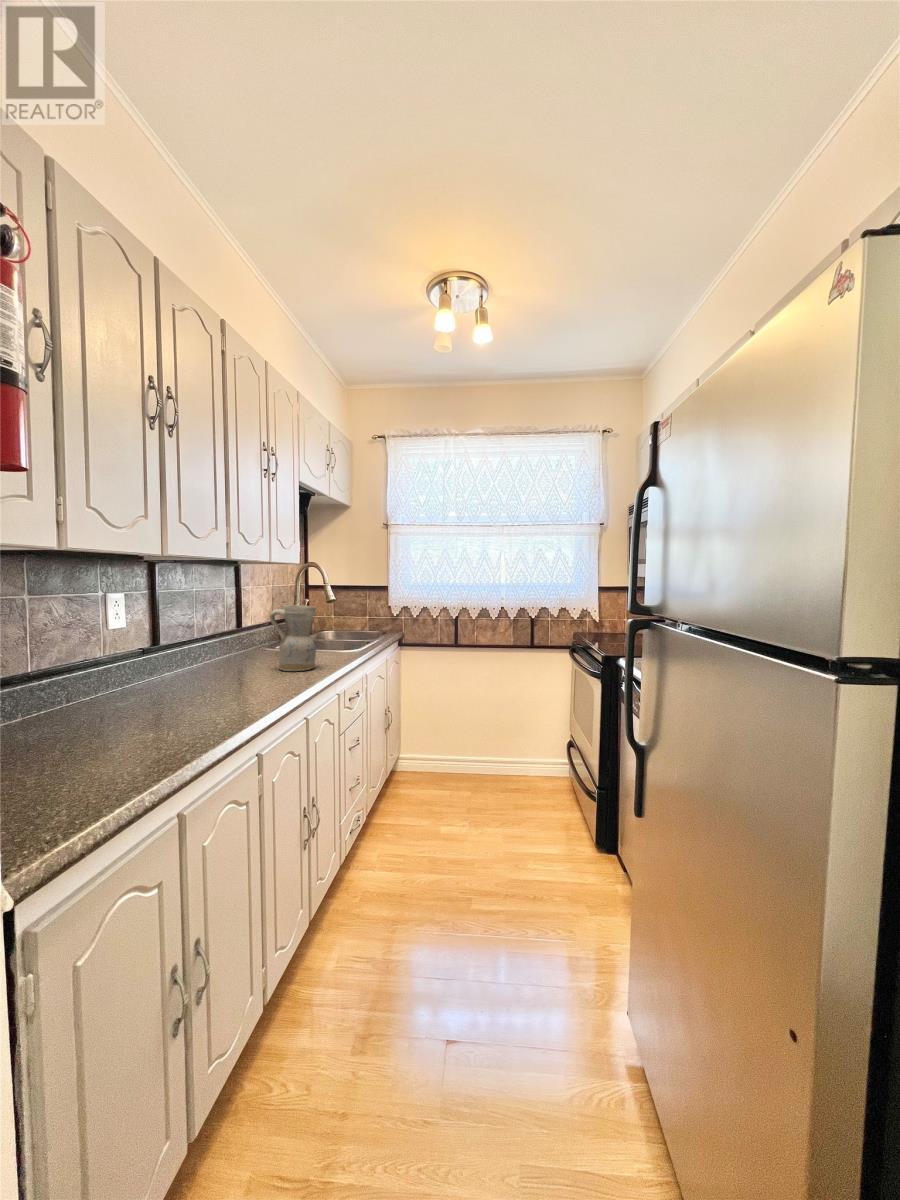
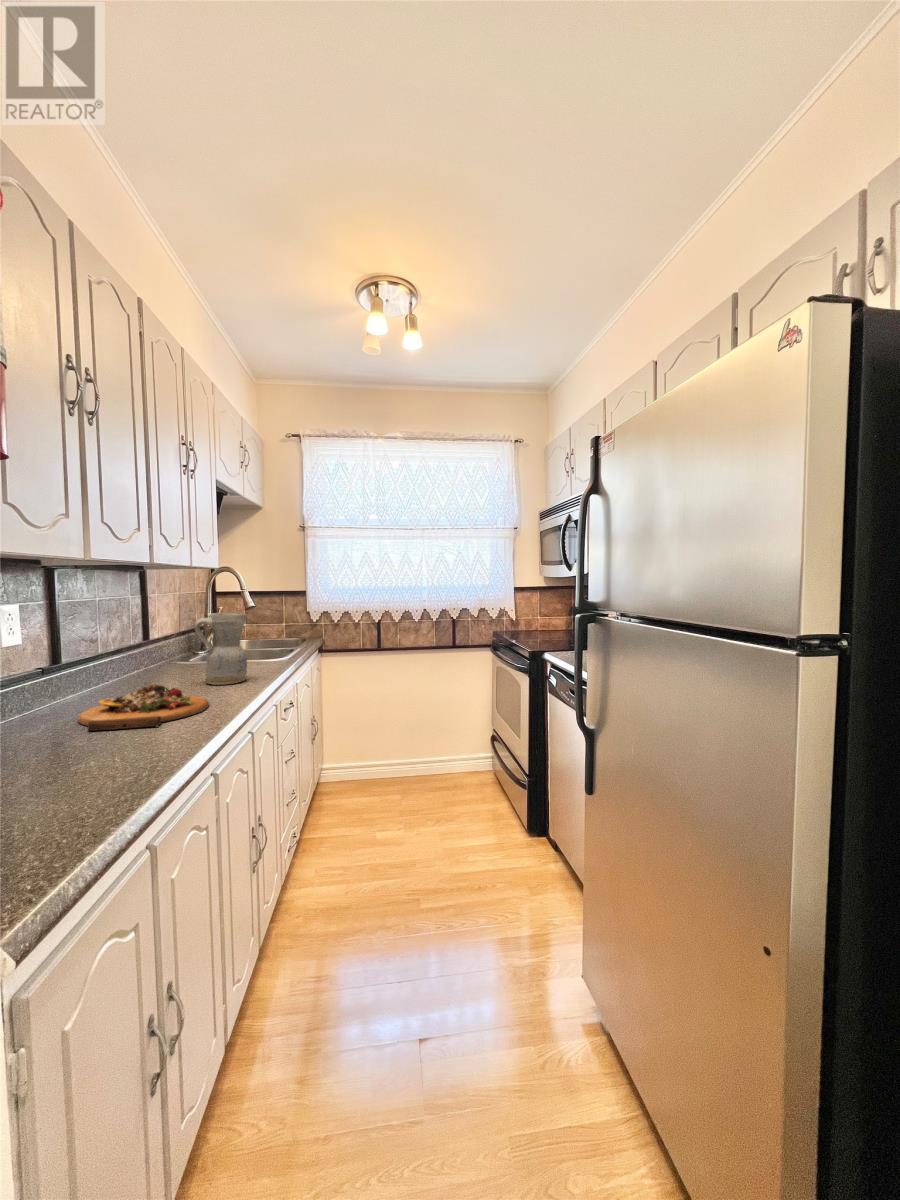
cutting board: none [159,668,272,706] -> present [78,685,209,731]

